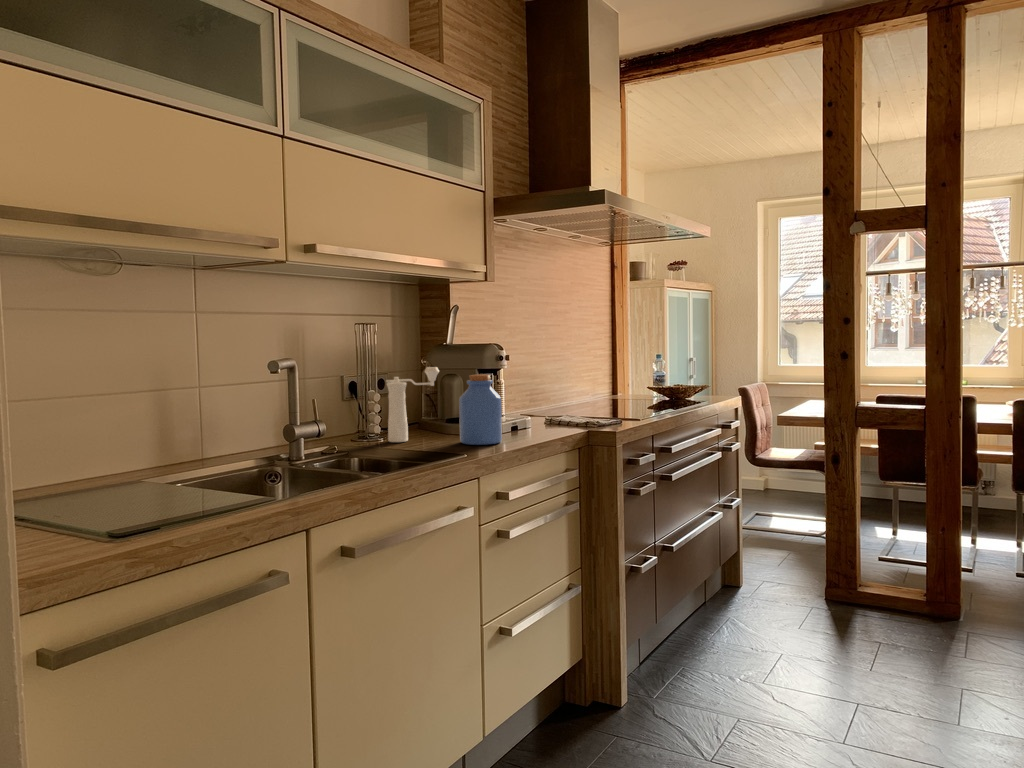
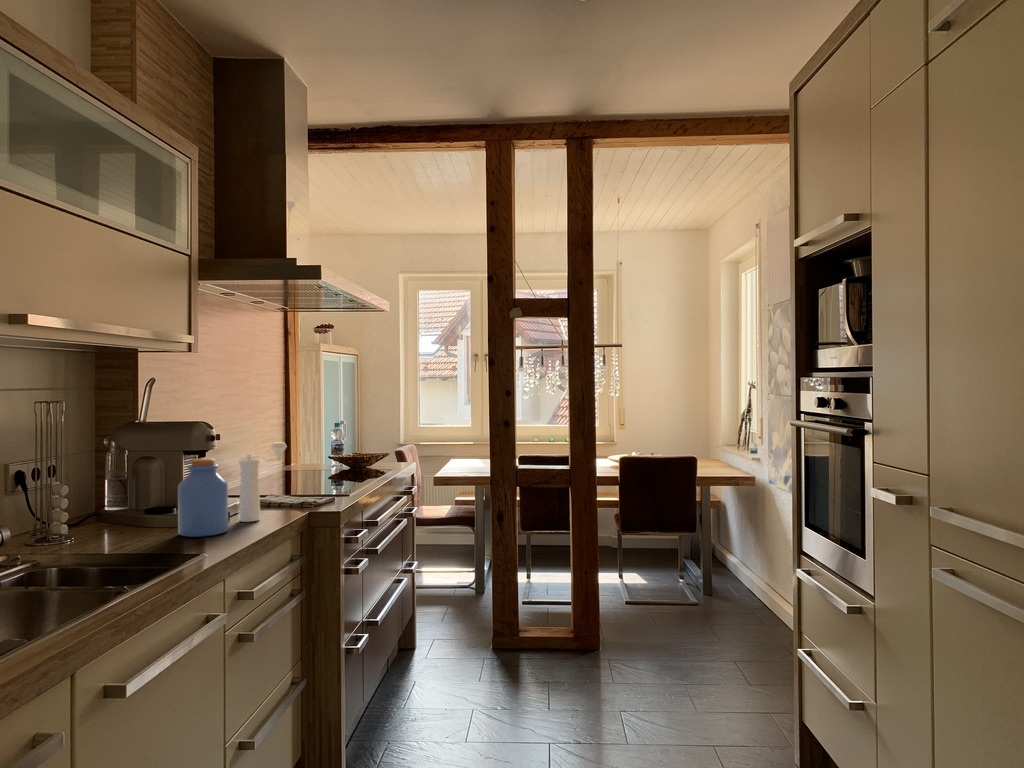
pepper mill: present [386,367,439,442] -> present [239,442,286,522]

